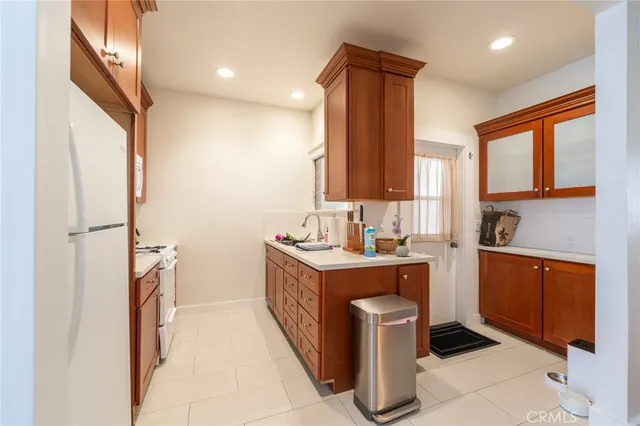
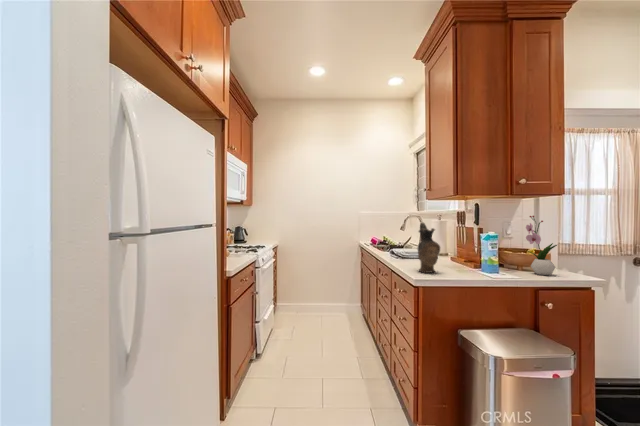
ceramic pitcher: none [320,221,337,260] -> present [418,223,440,273]

